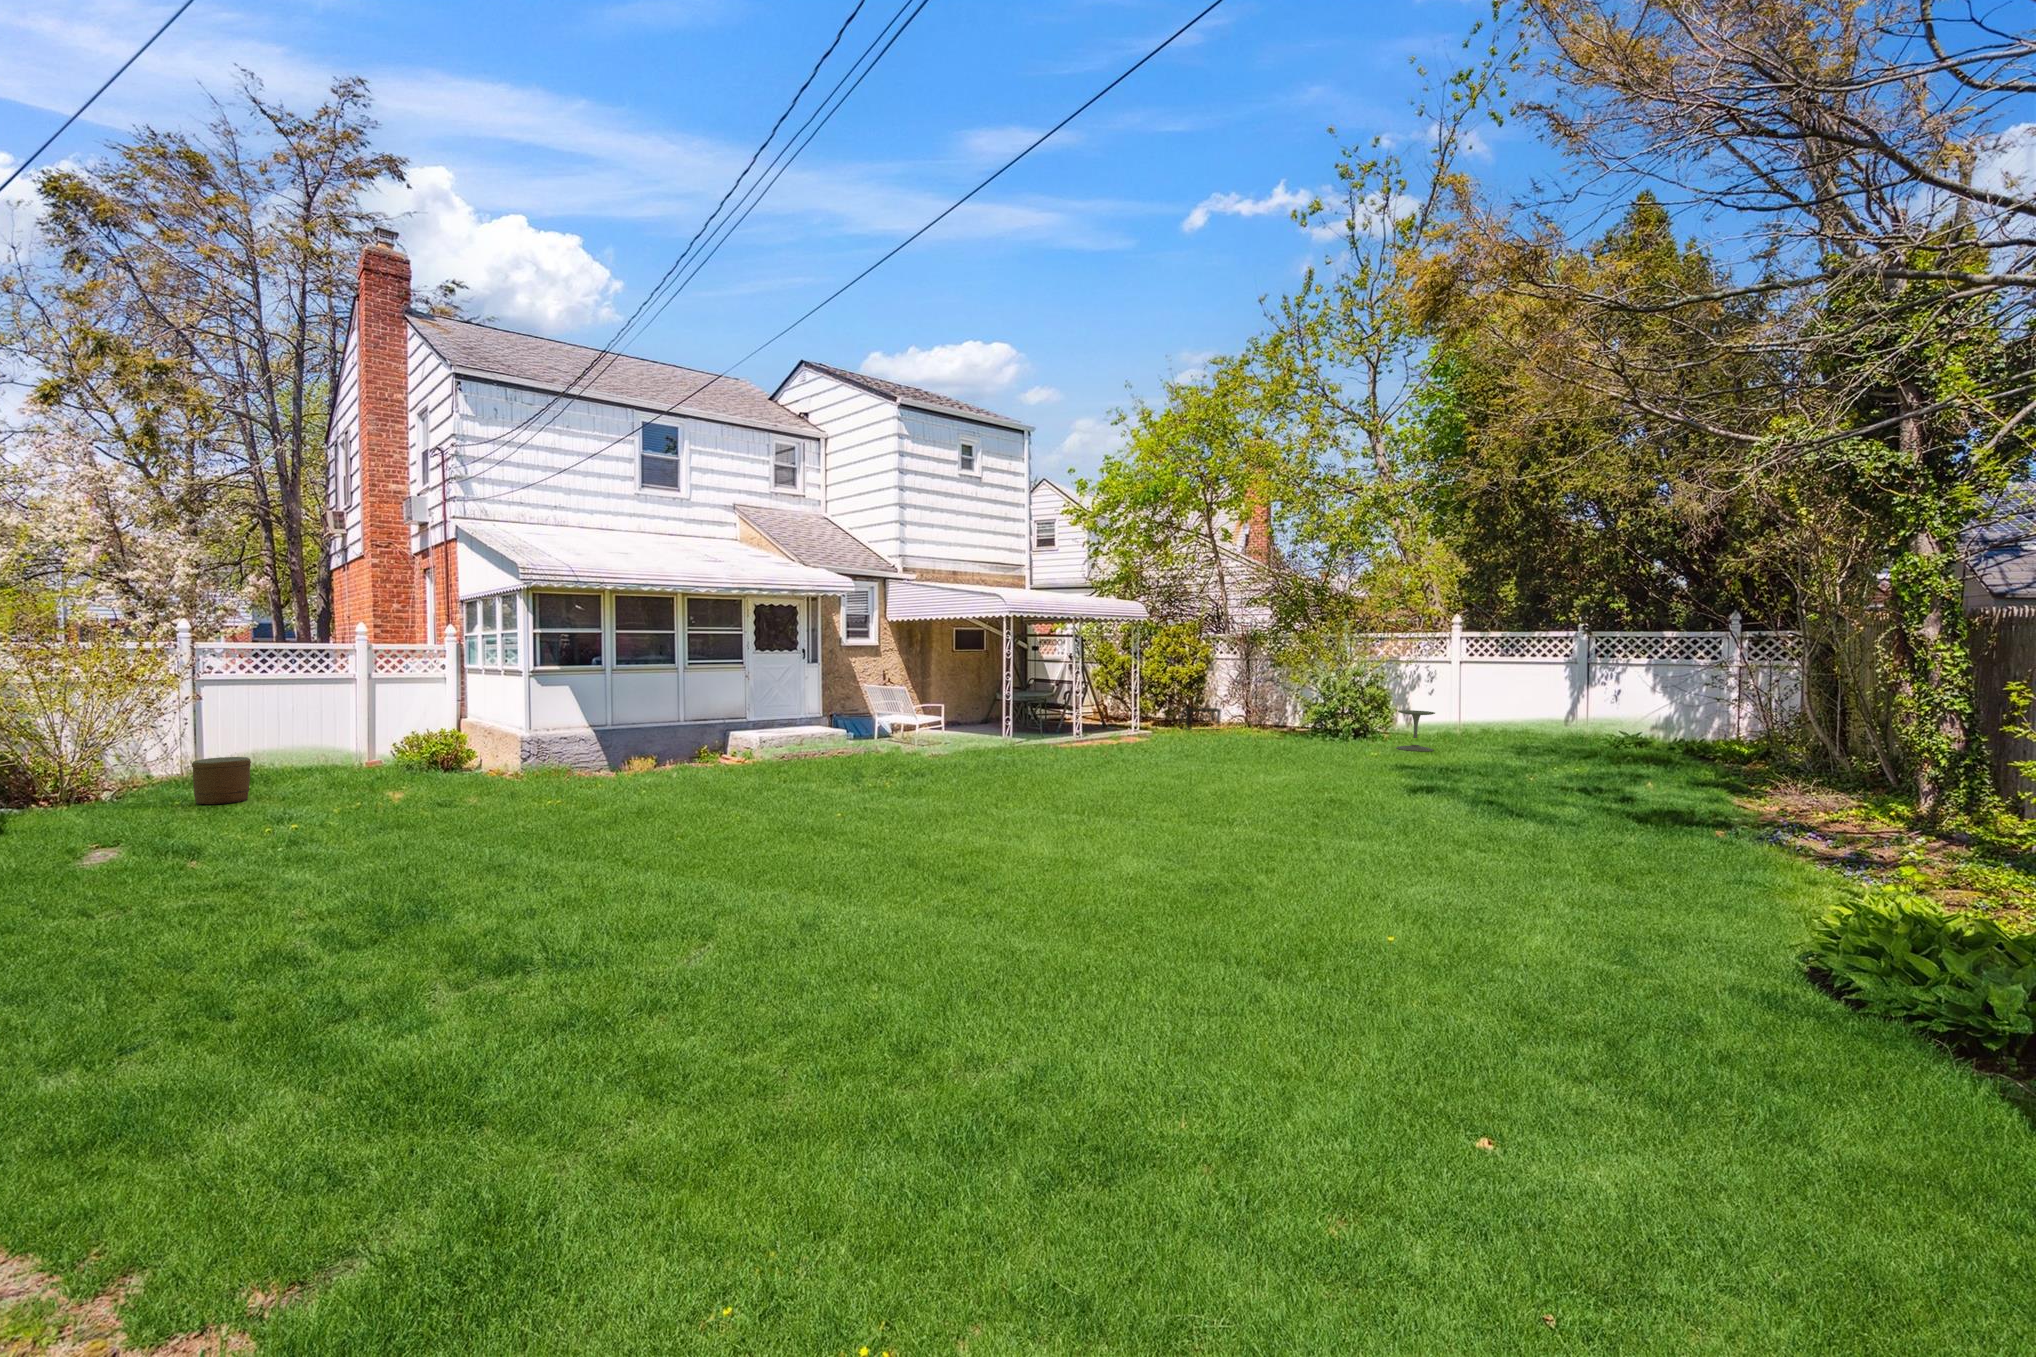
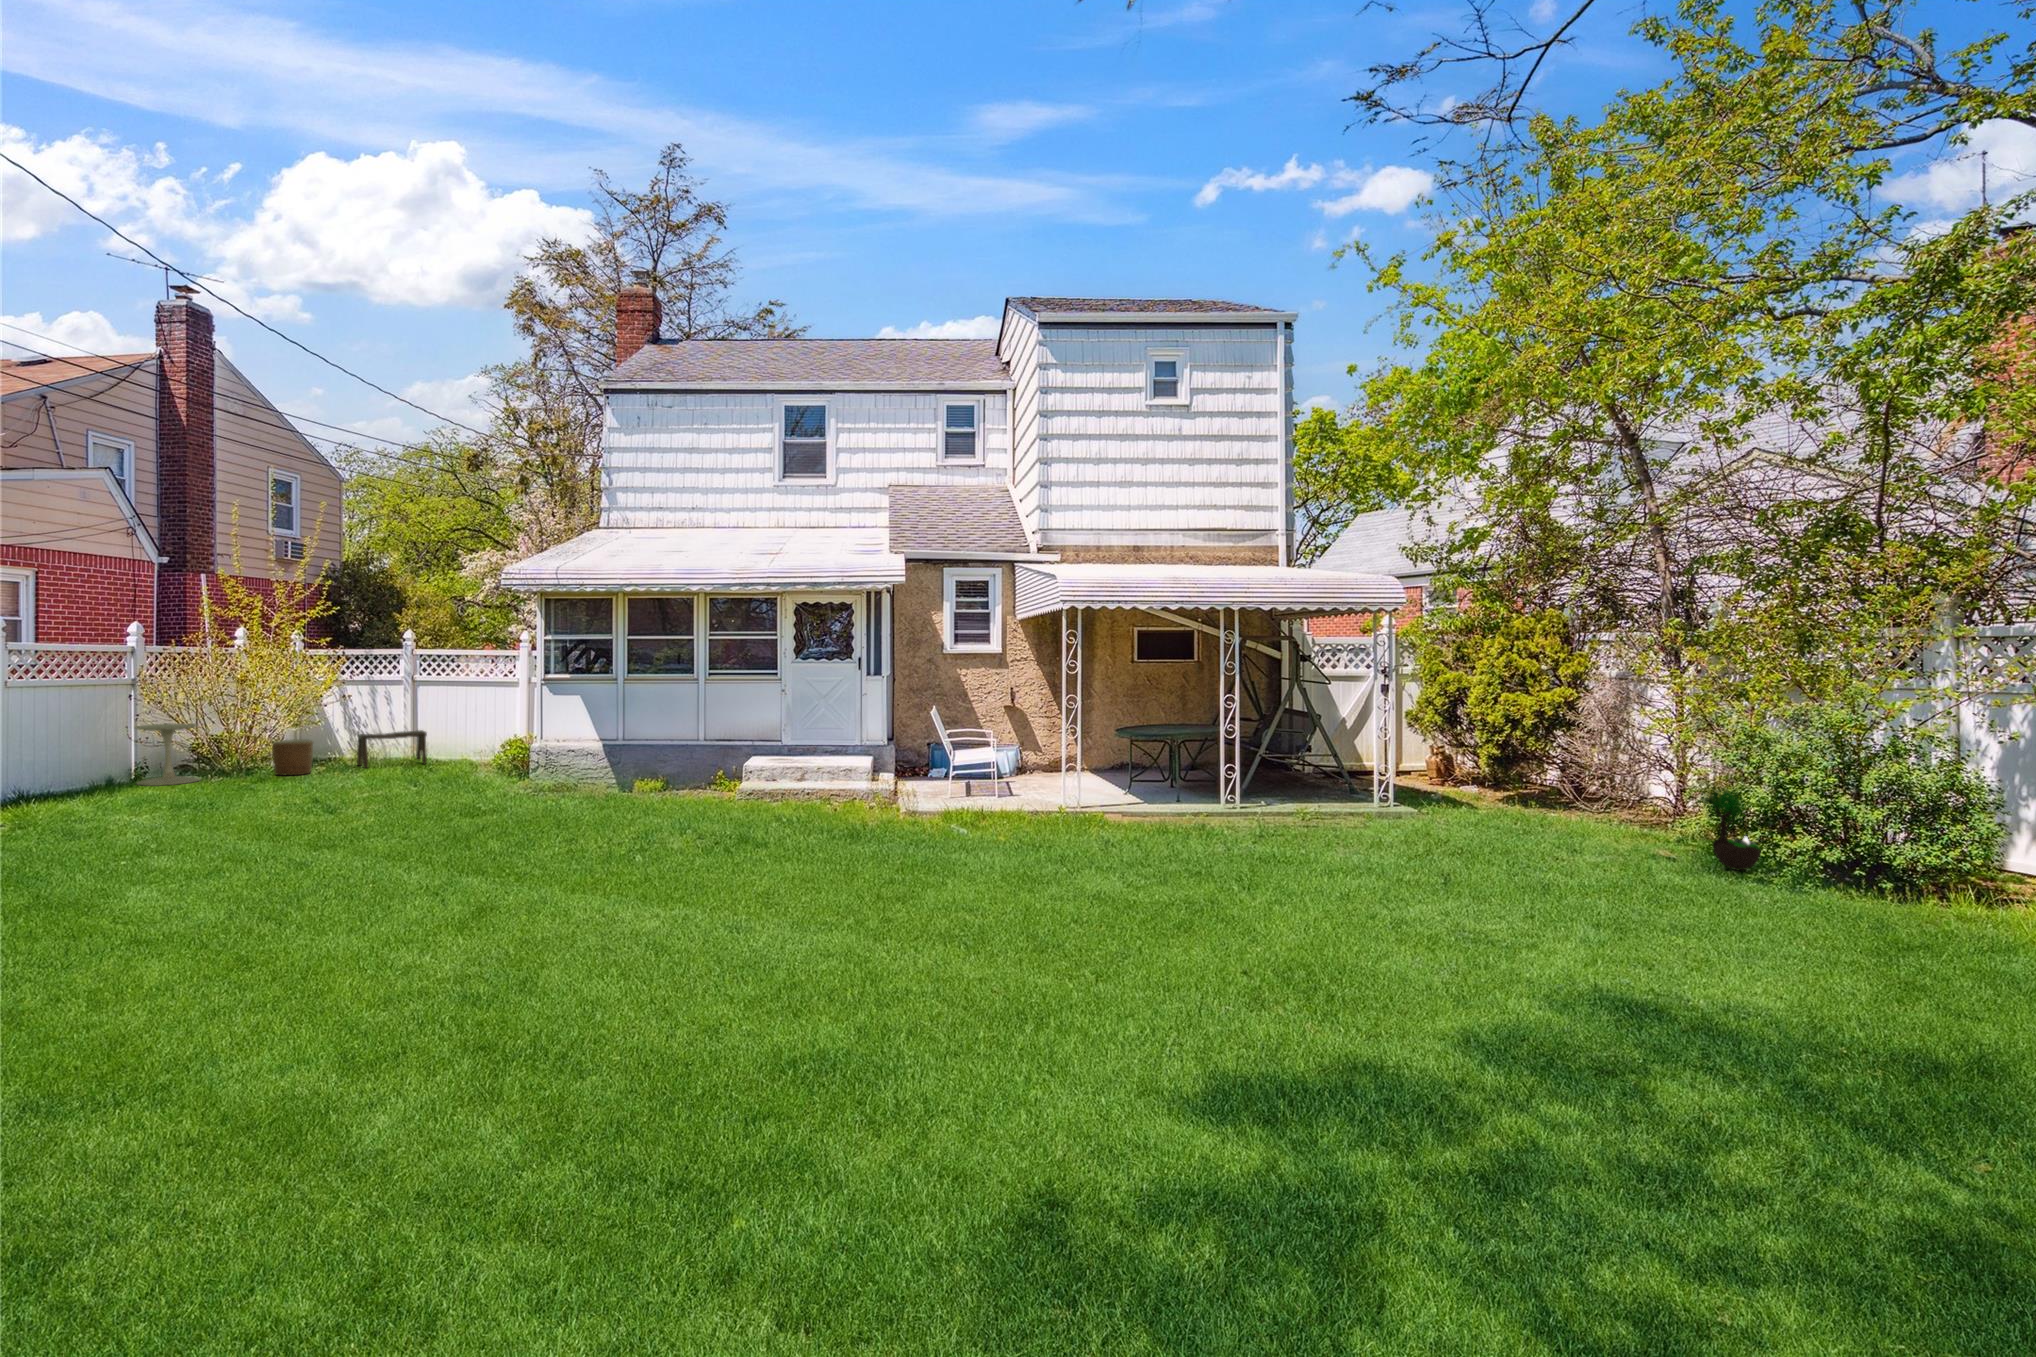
potted tree: none [1341,704,1369,746] -> present [1700,785,1761,870]
bench: present [1180,708,1221,729] -> present [357,730,427,768]
pedestal table: present [1396,710,1435,752] -> present [135,723,200,786]

